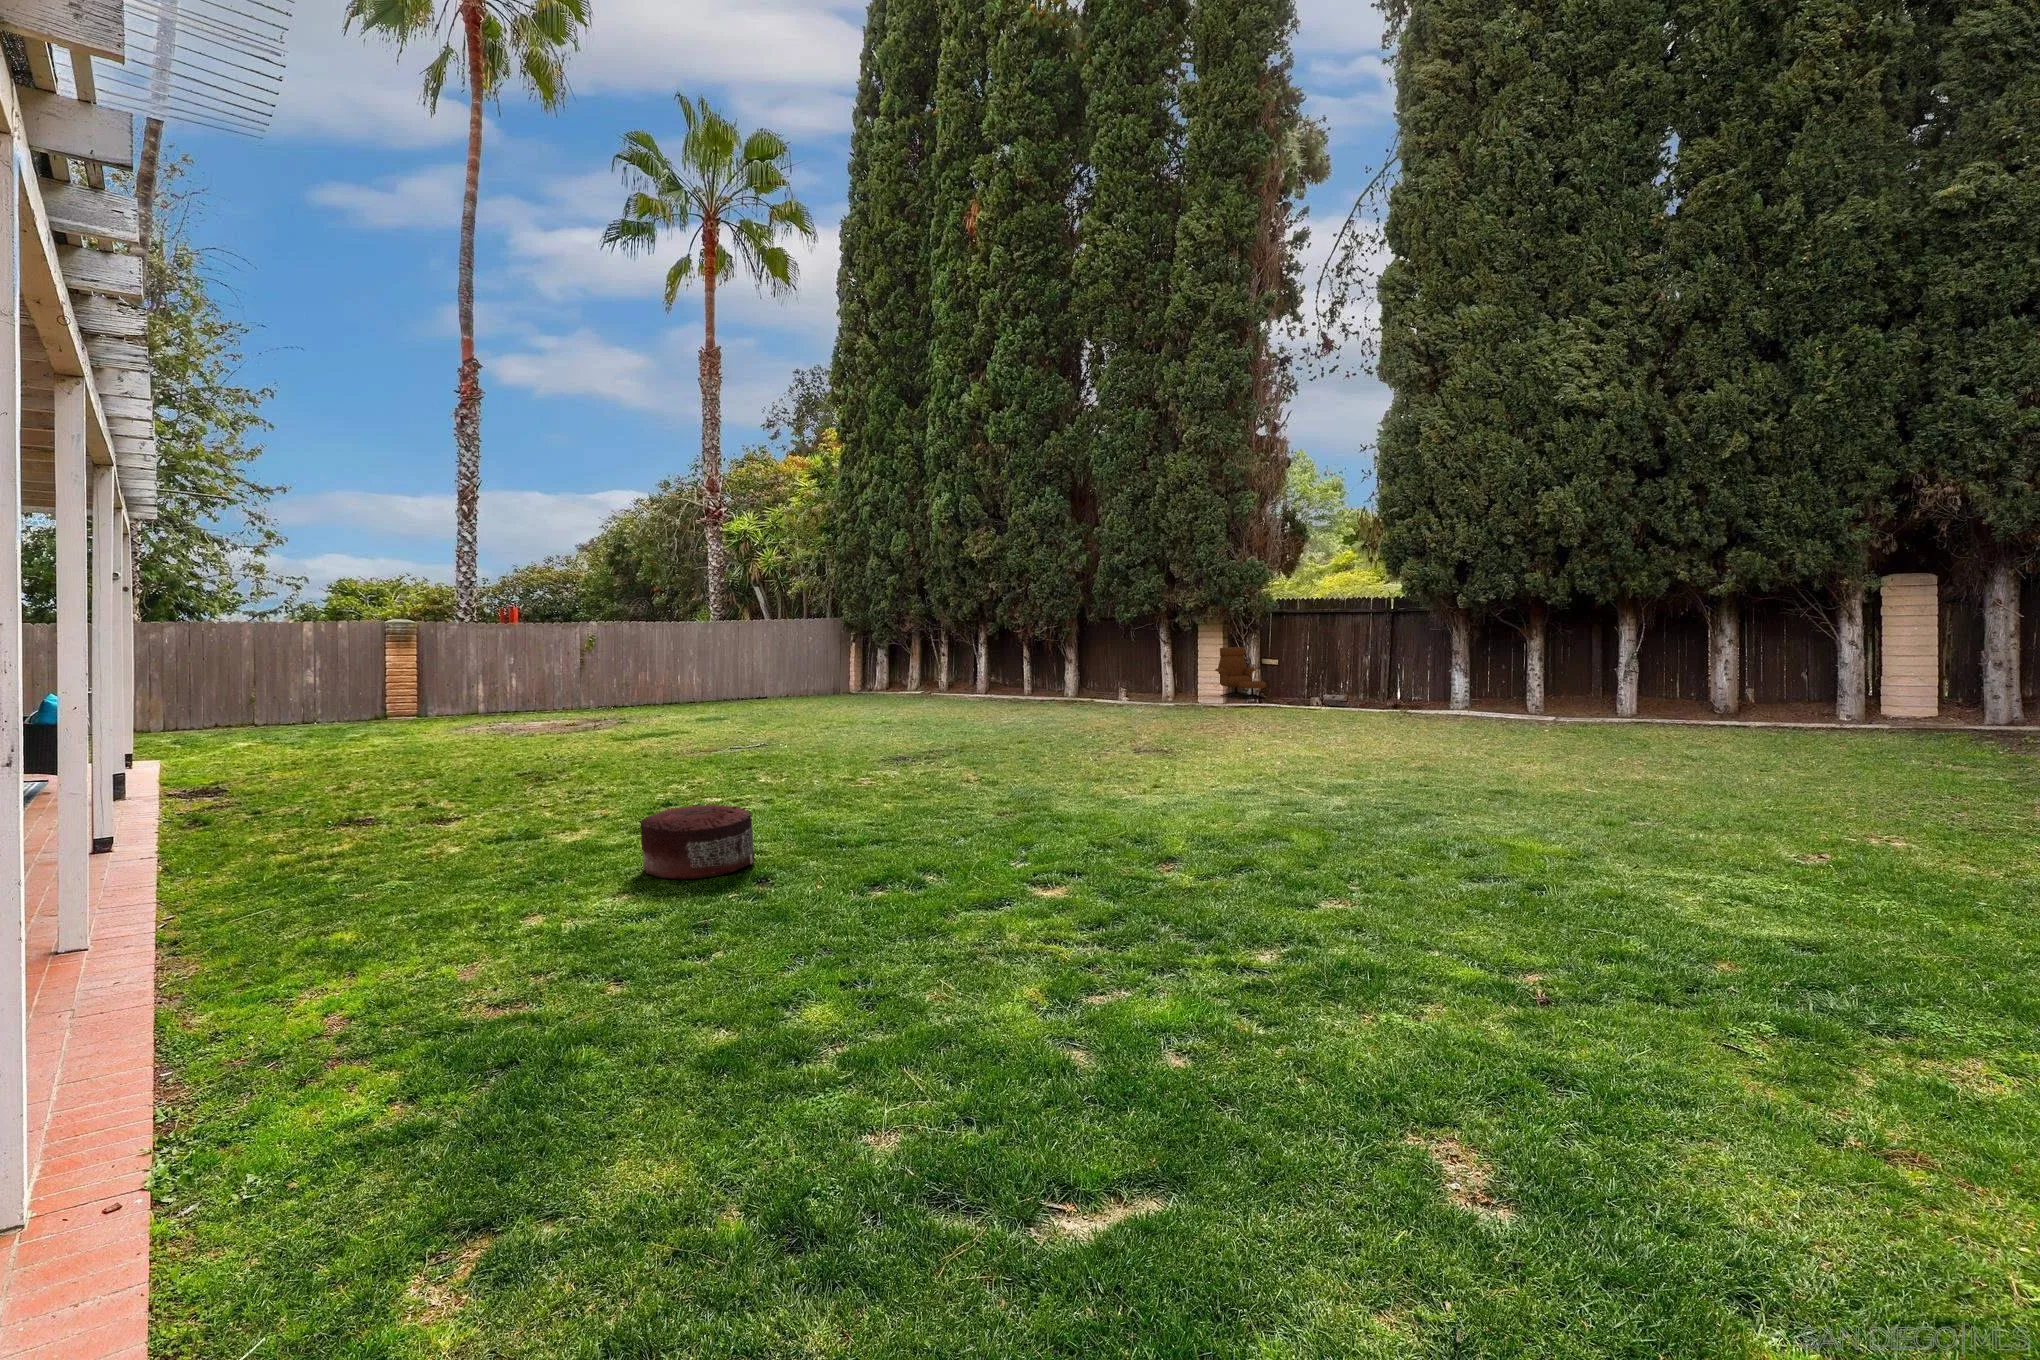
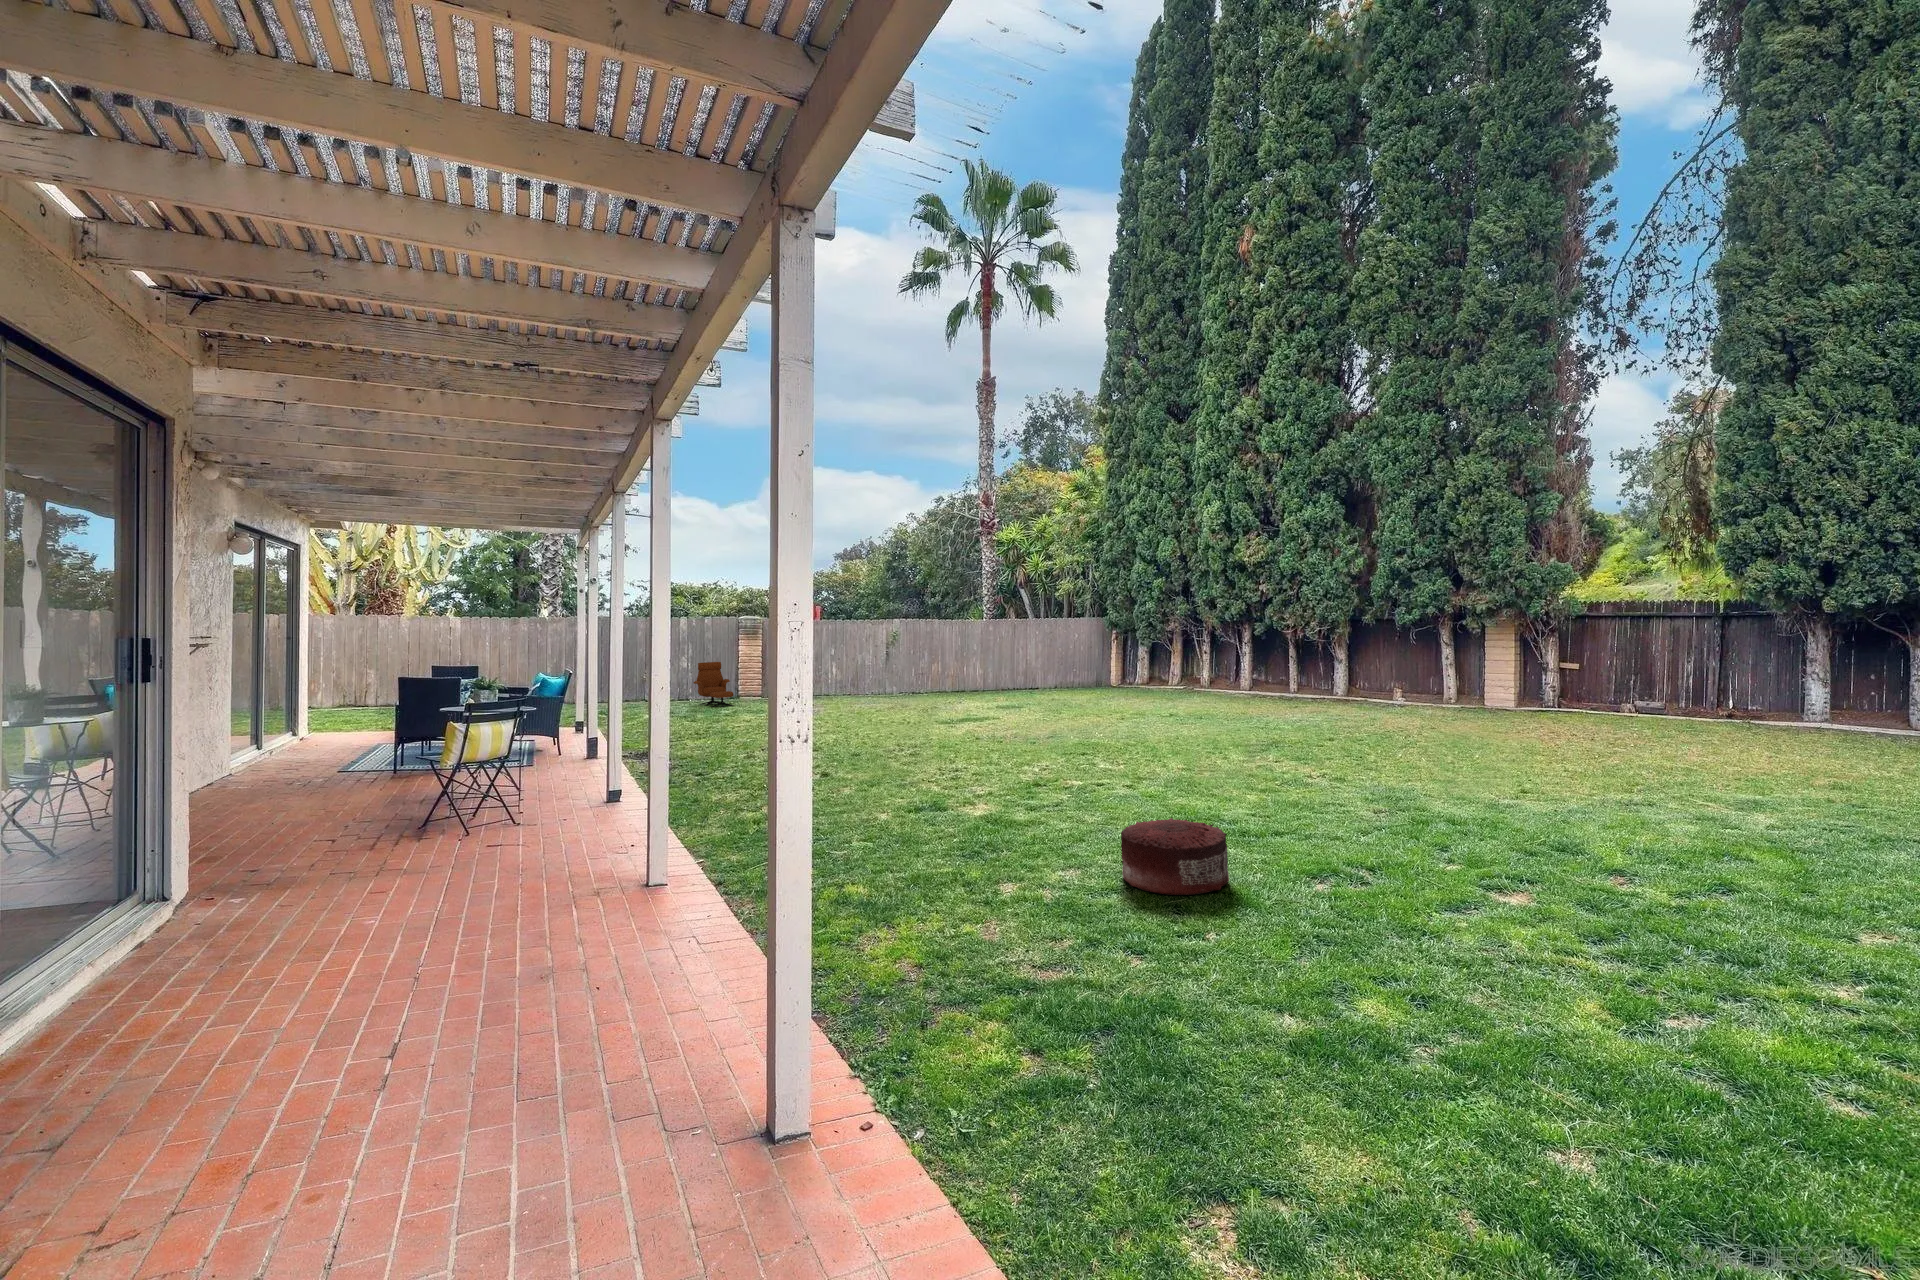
lounge chair: present [1215,647,1266,699] -> present [693,662,734,707]

